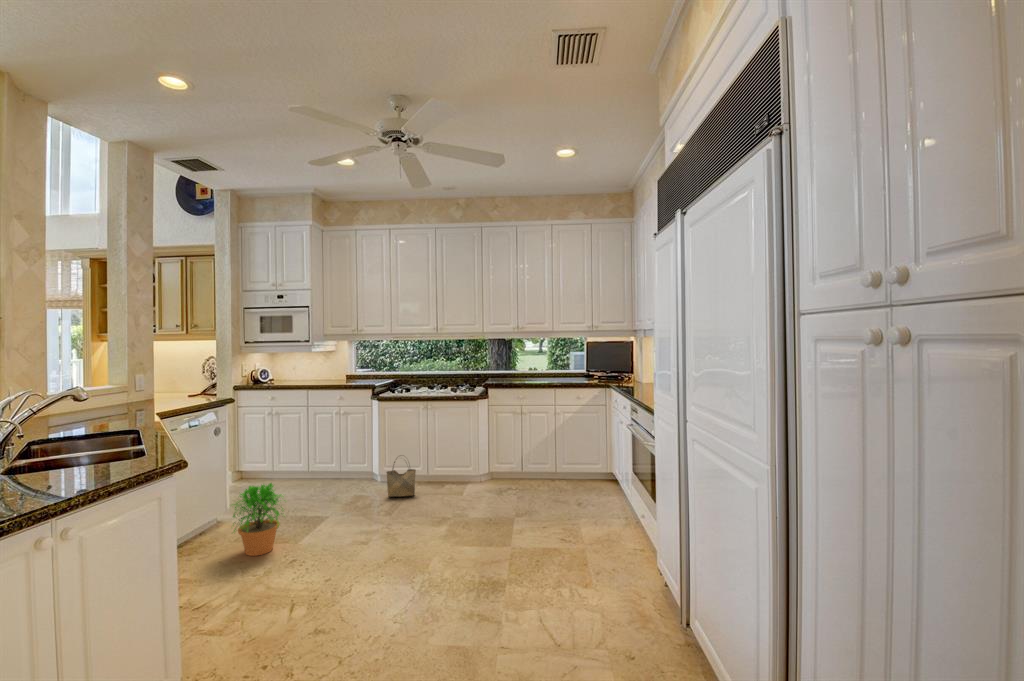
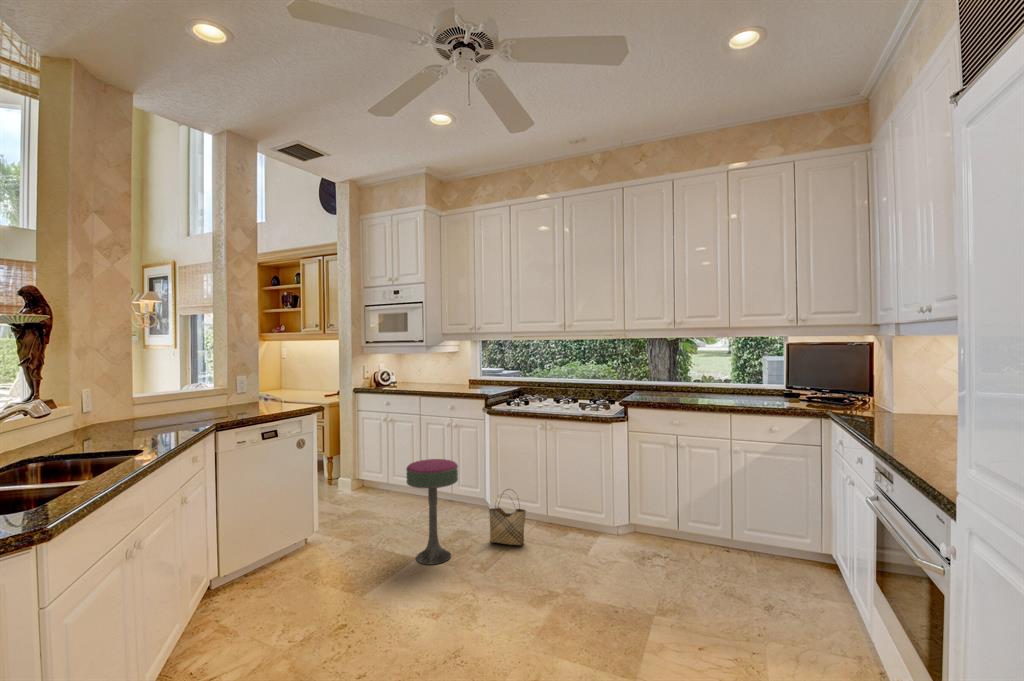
bar stool: none [325,435,367,516] -> present [406,459,458,564]
potted plant: present [233,483,283,556] -> none [269,519,335,613]

